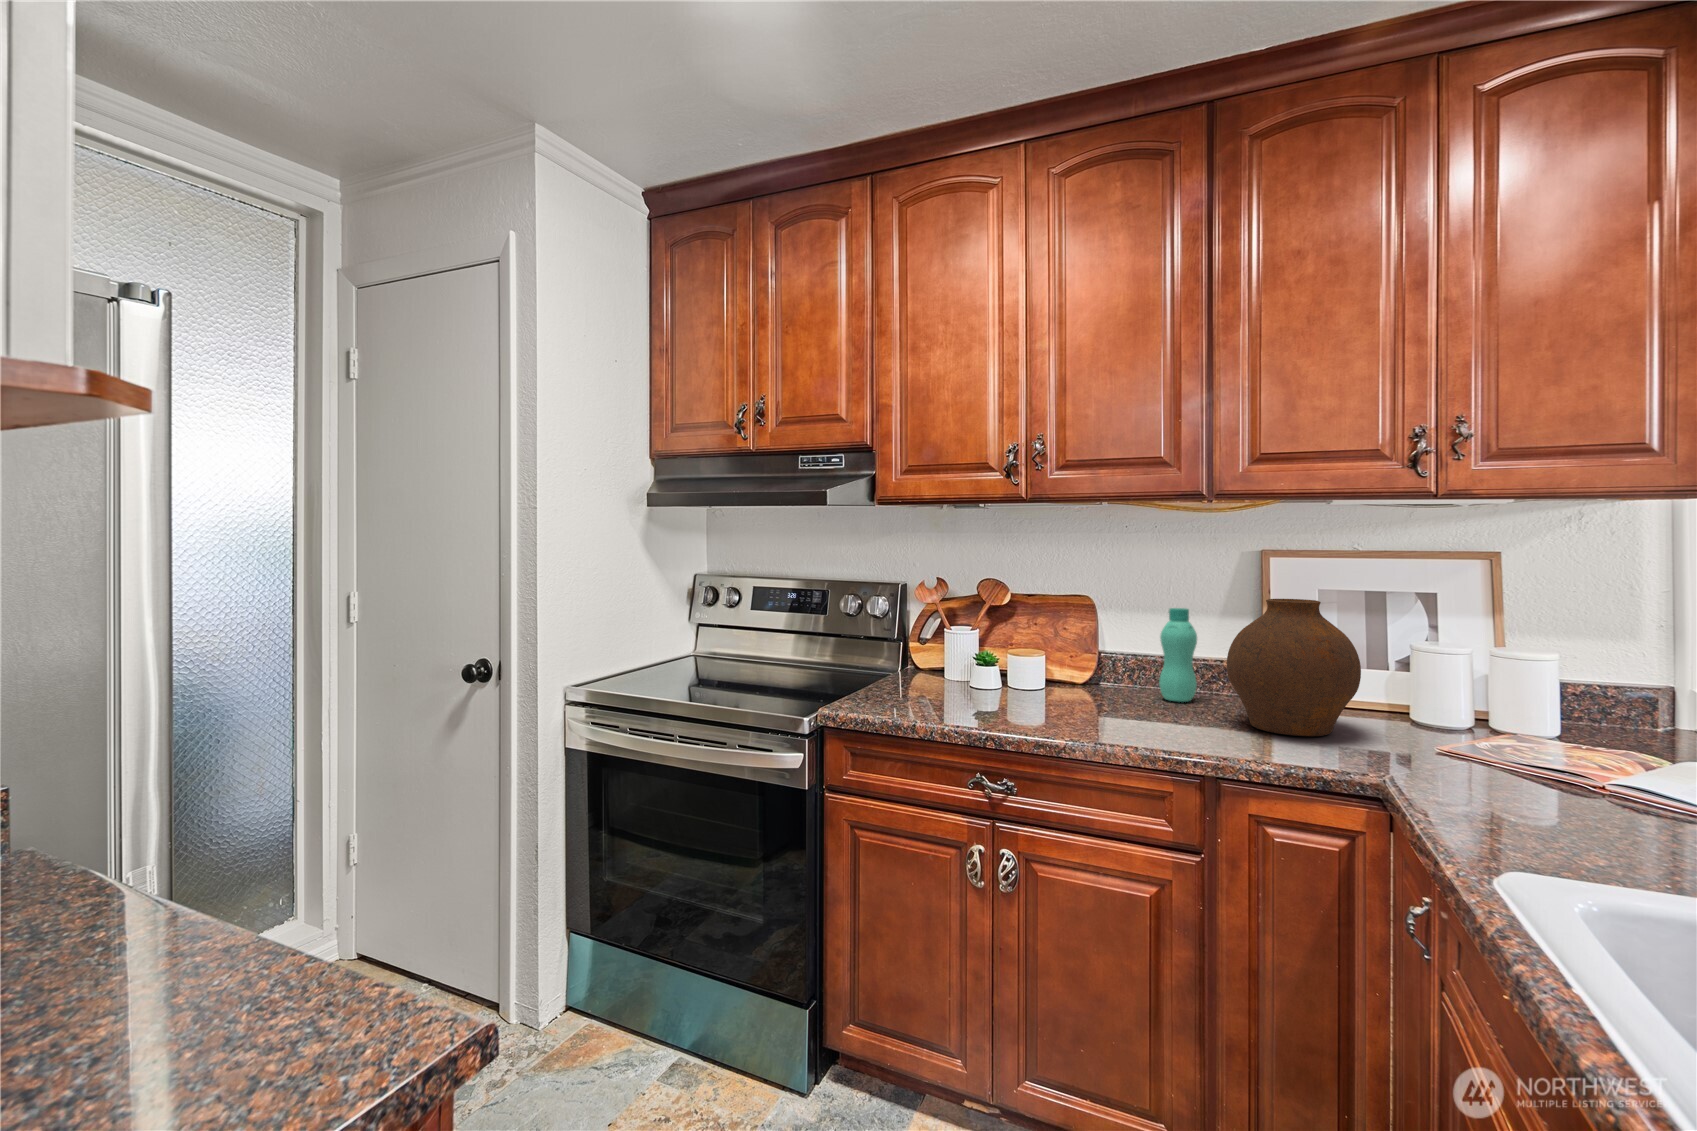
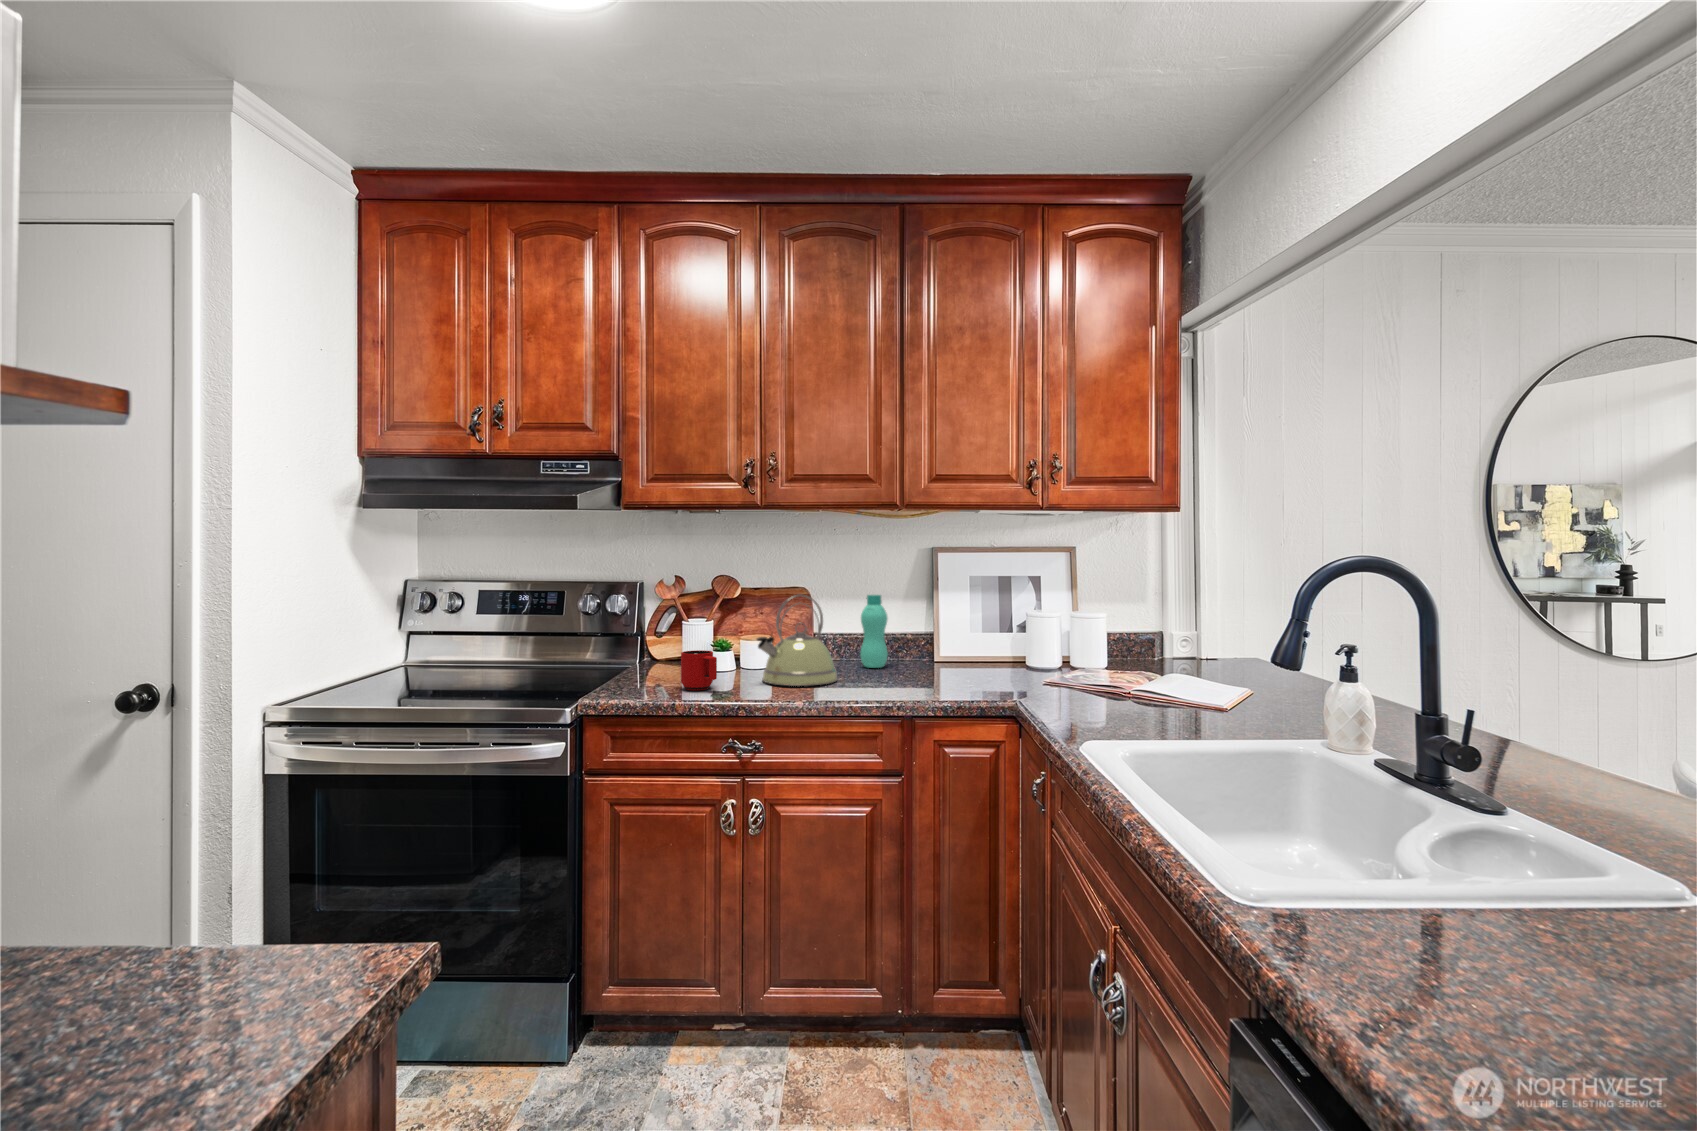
vase: present [1227,599,1361,736] -> none [913,584,1001,683]
kettle: none [1019,607,1122,719] -> present [757,594,837,686]
mug: none [931,667,969,714] -> present [681,650,717,690]

